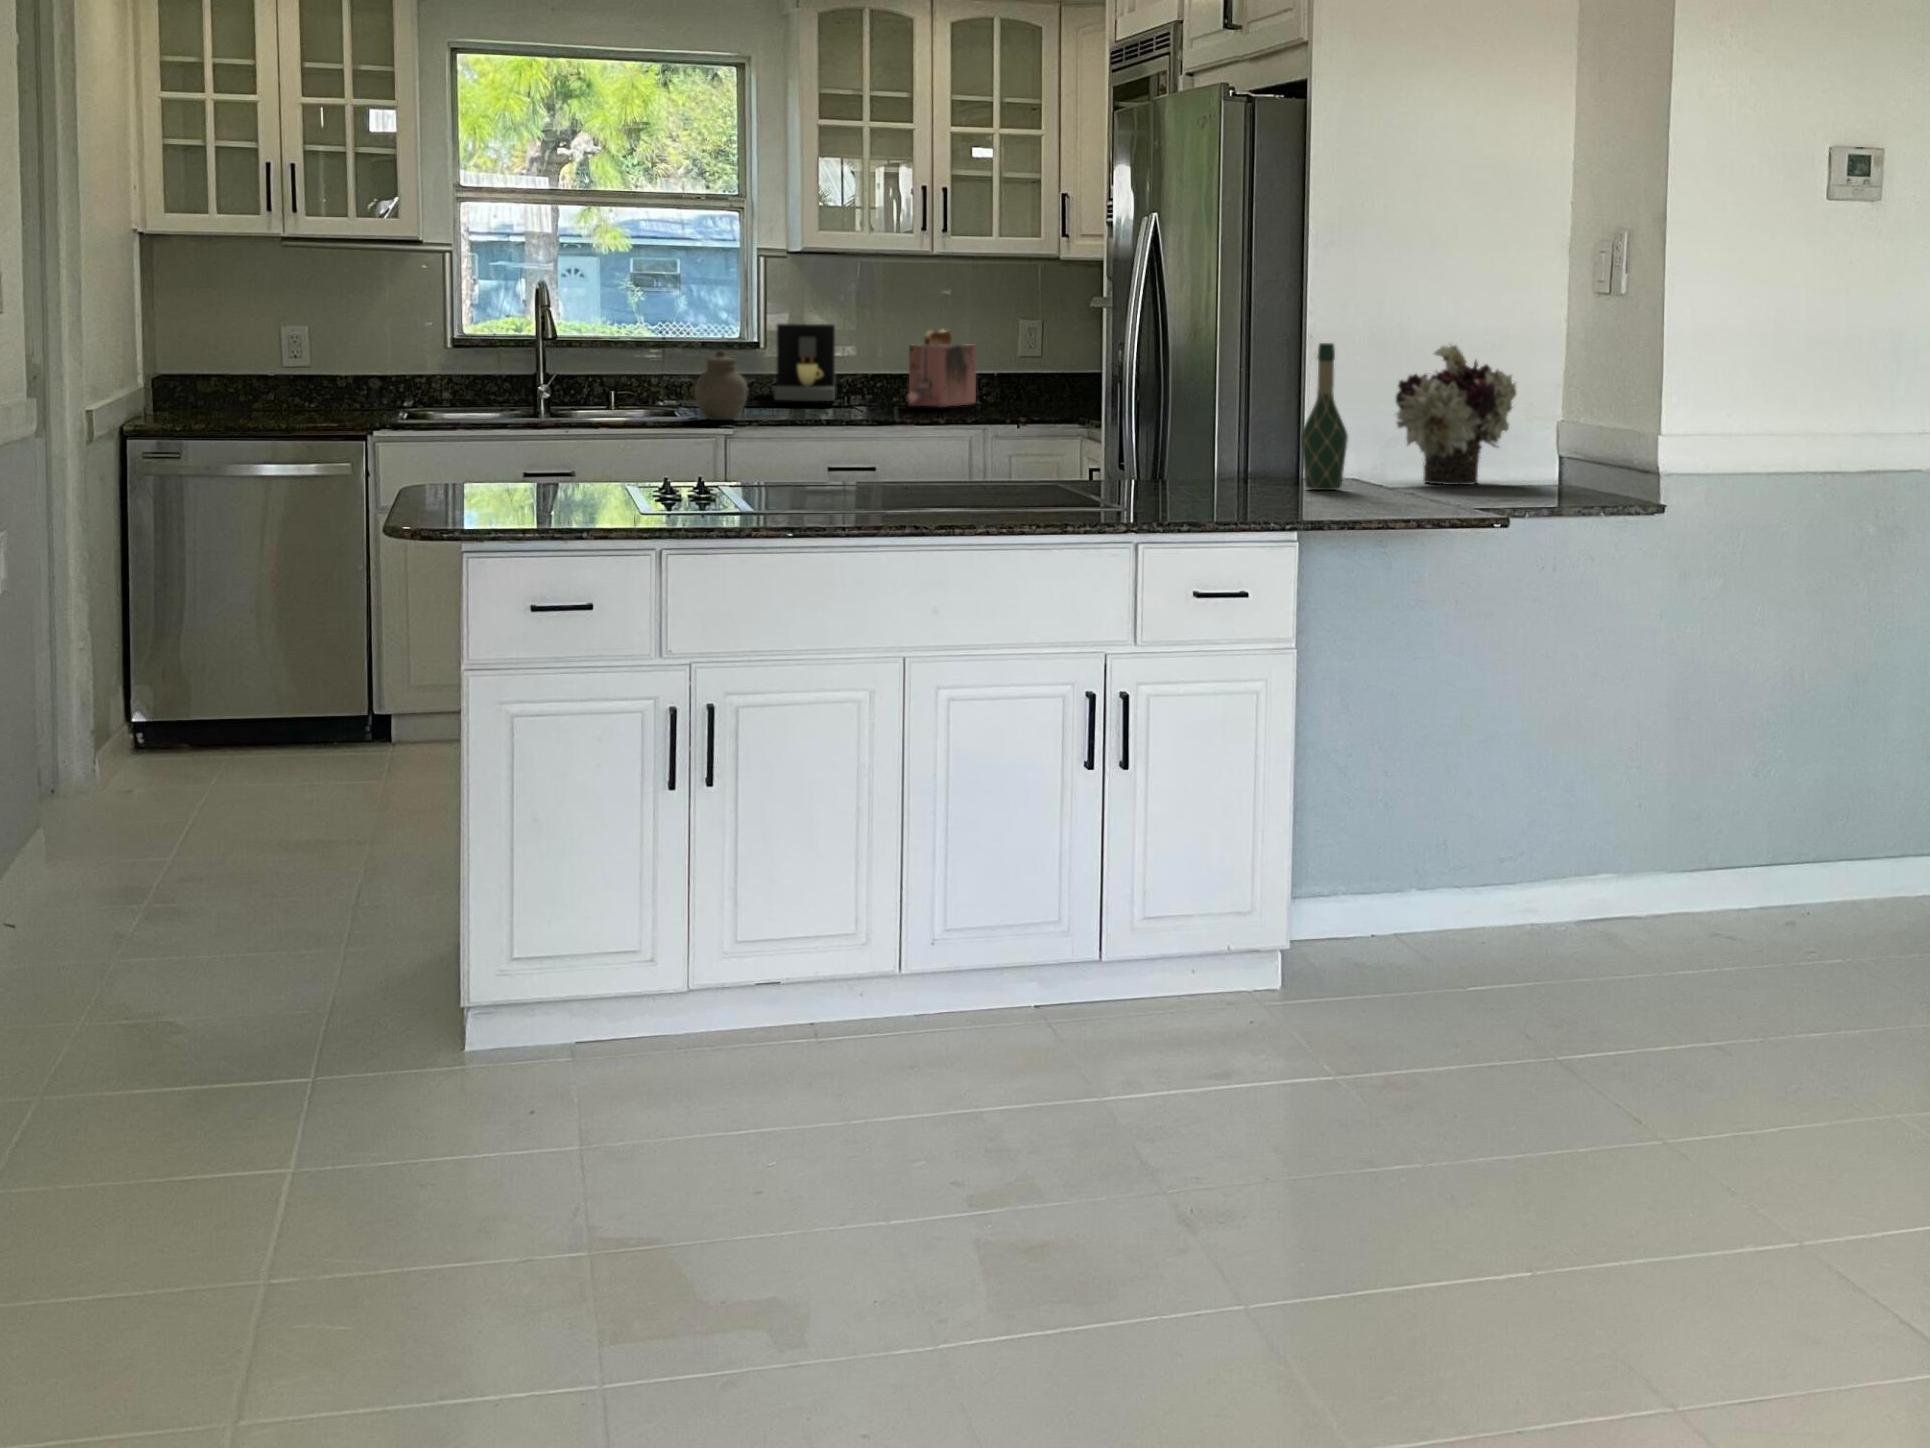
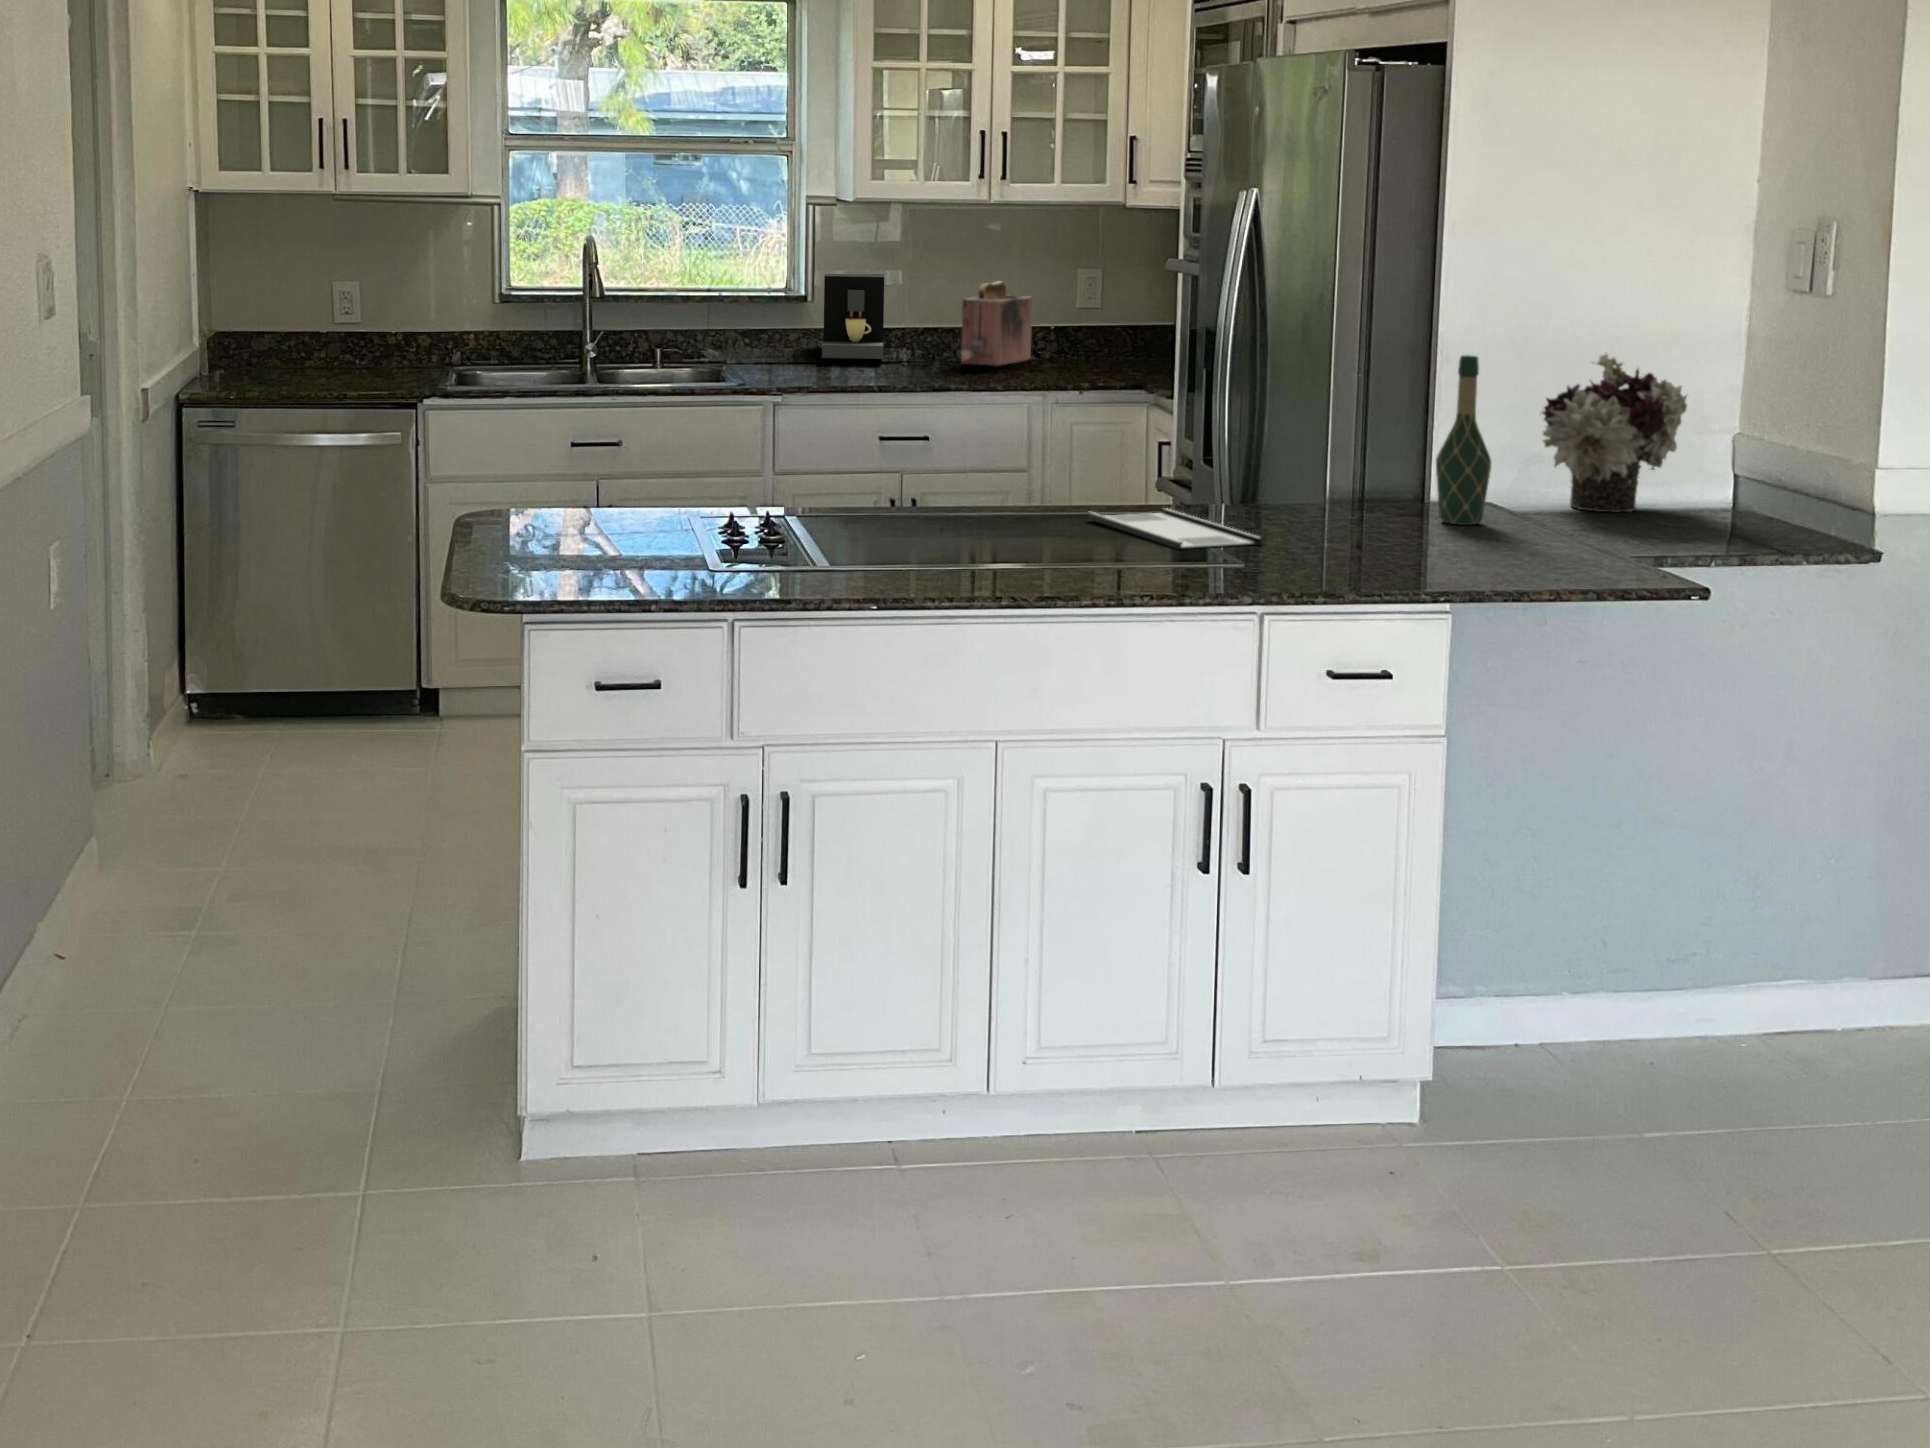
jar: present [695,351,747,420] -> none [743,311,796,385]
tray: none [994,480,1143,502] -> present [1088,508,1262,549]

